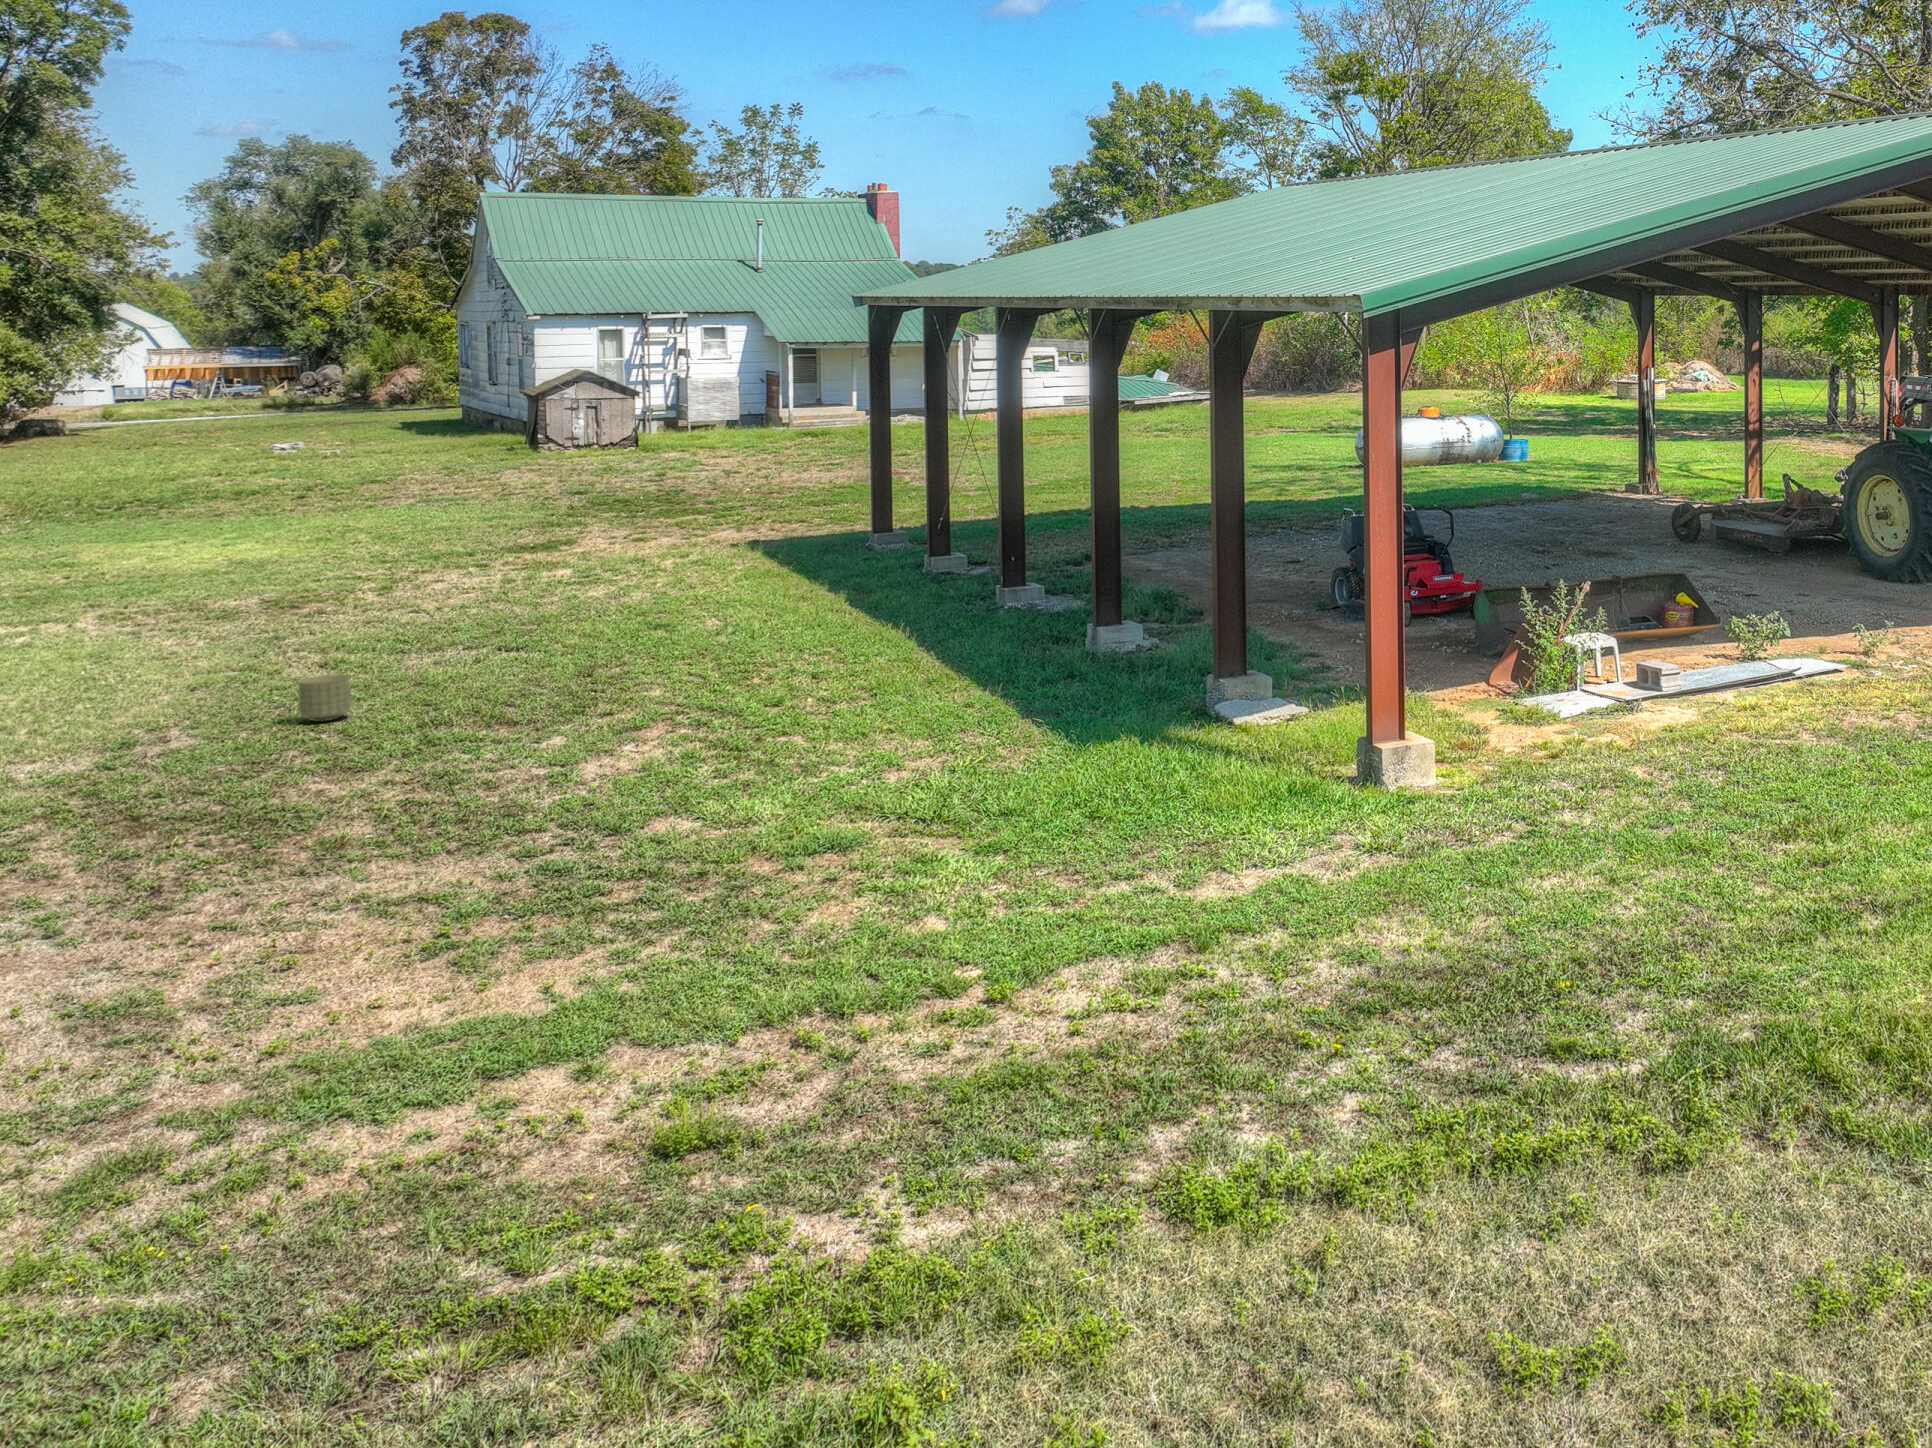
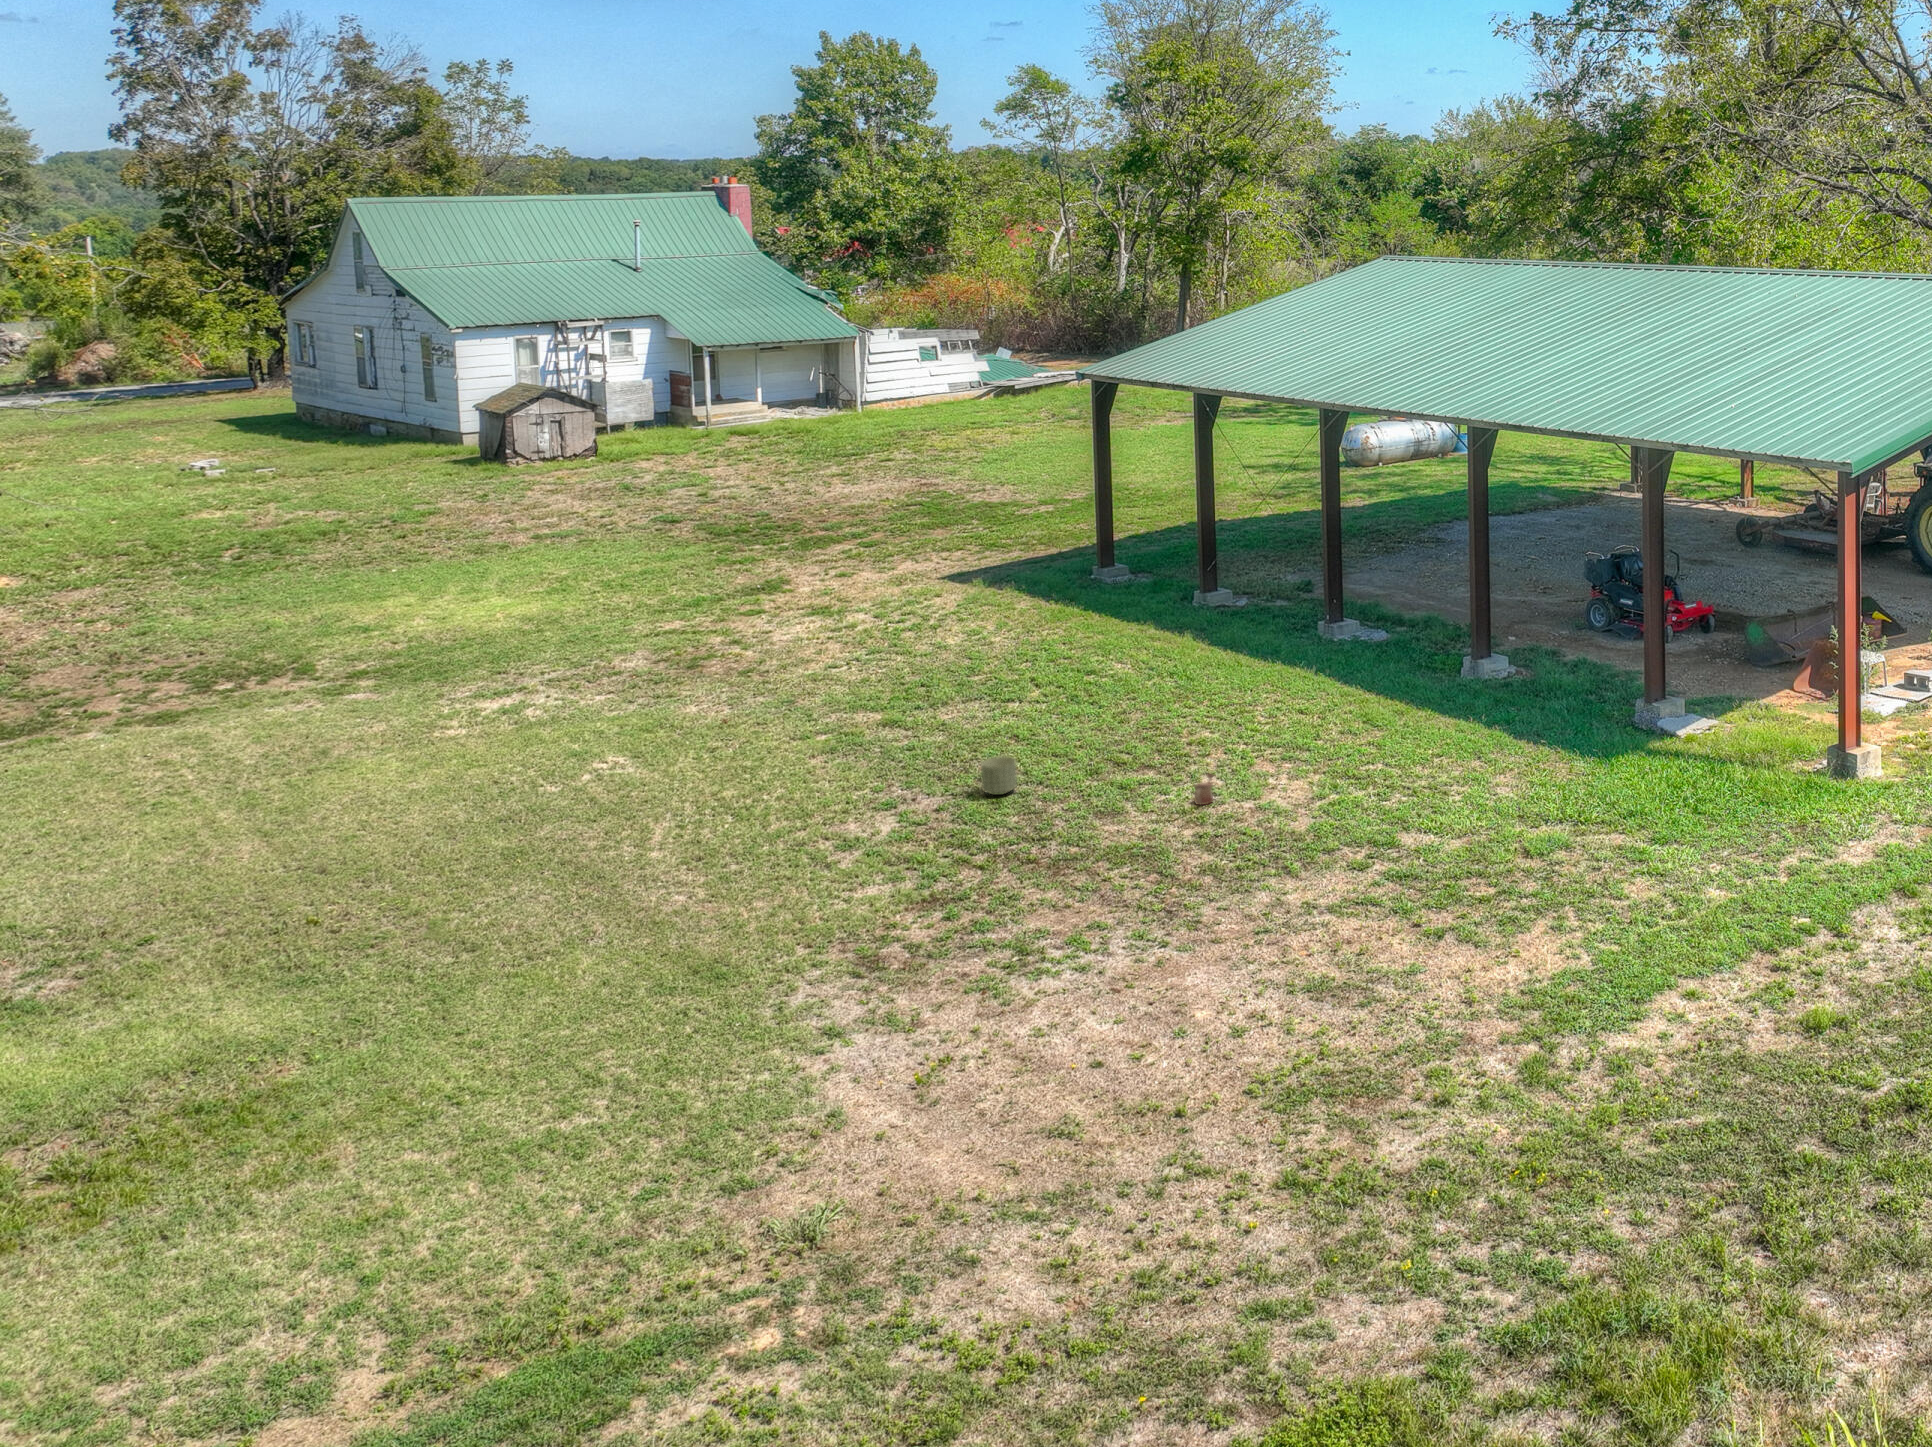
watering can: none [493,706,548,746] -> present [1193,774,1213,805]

